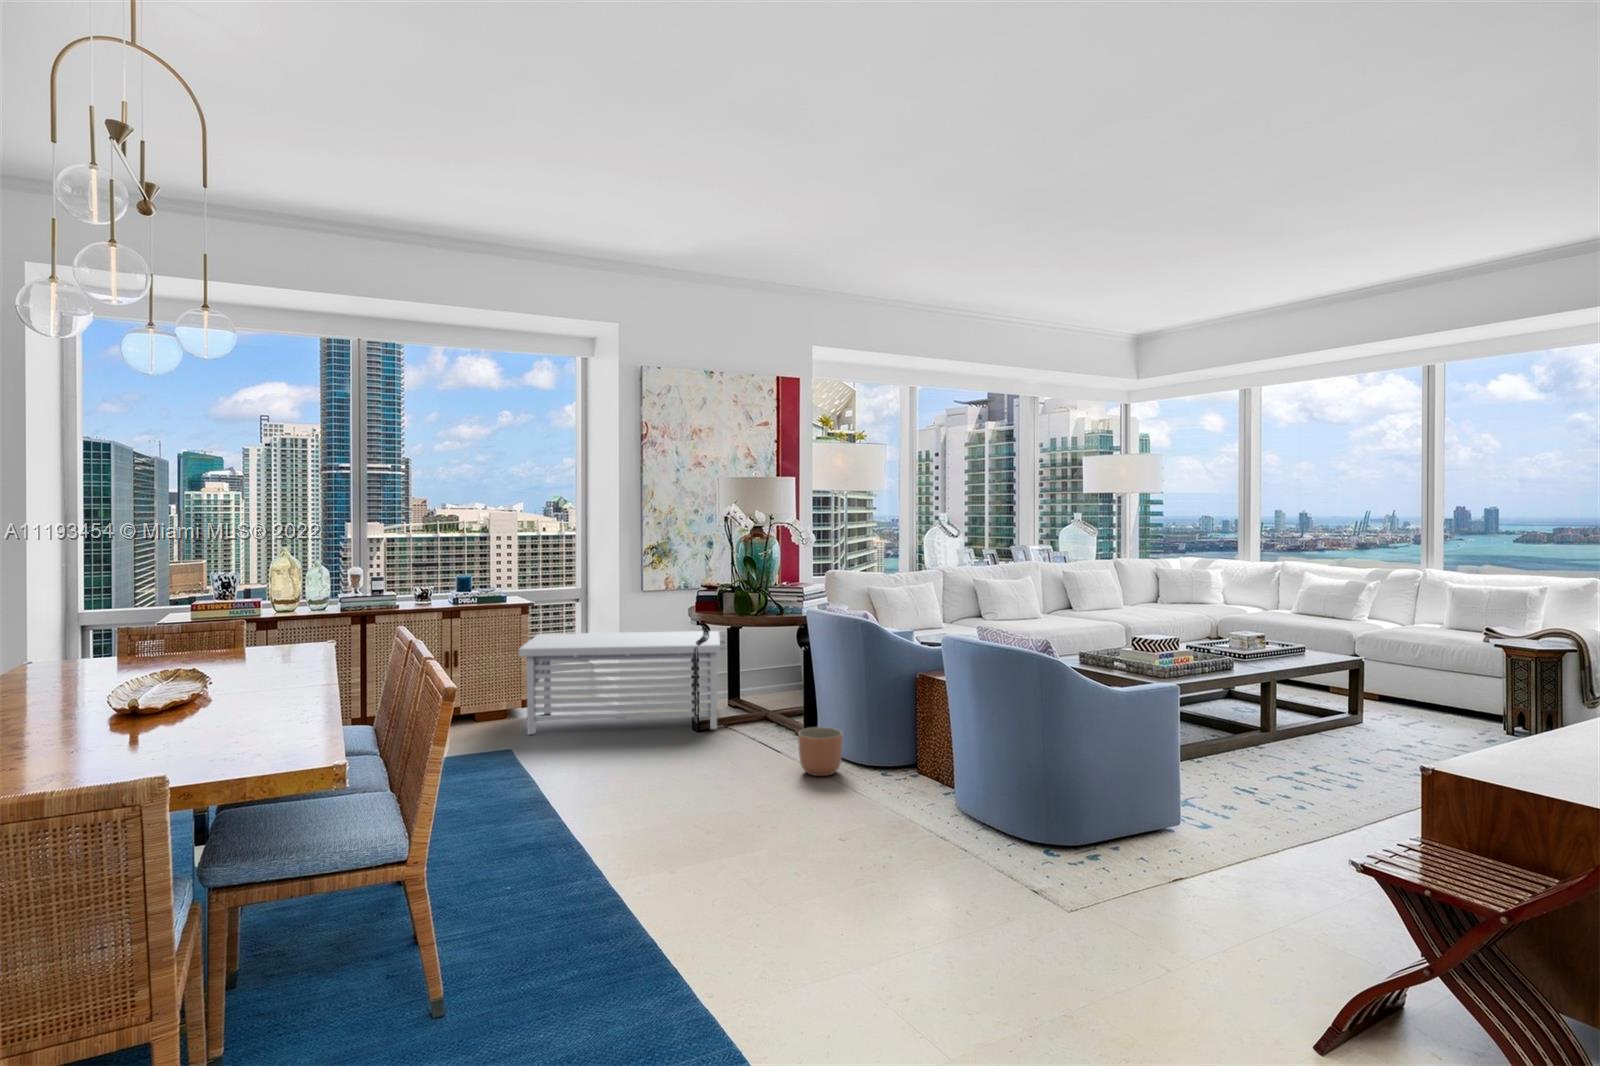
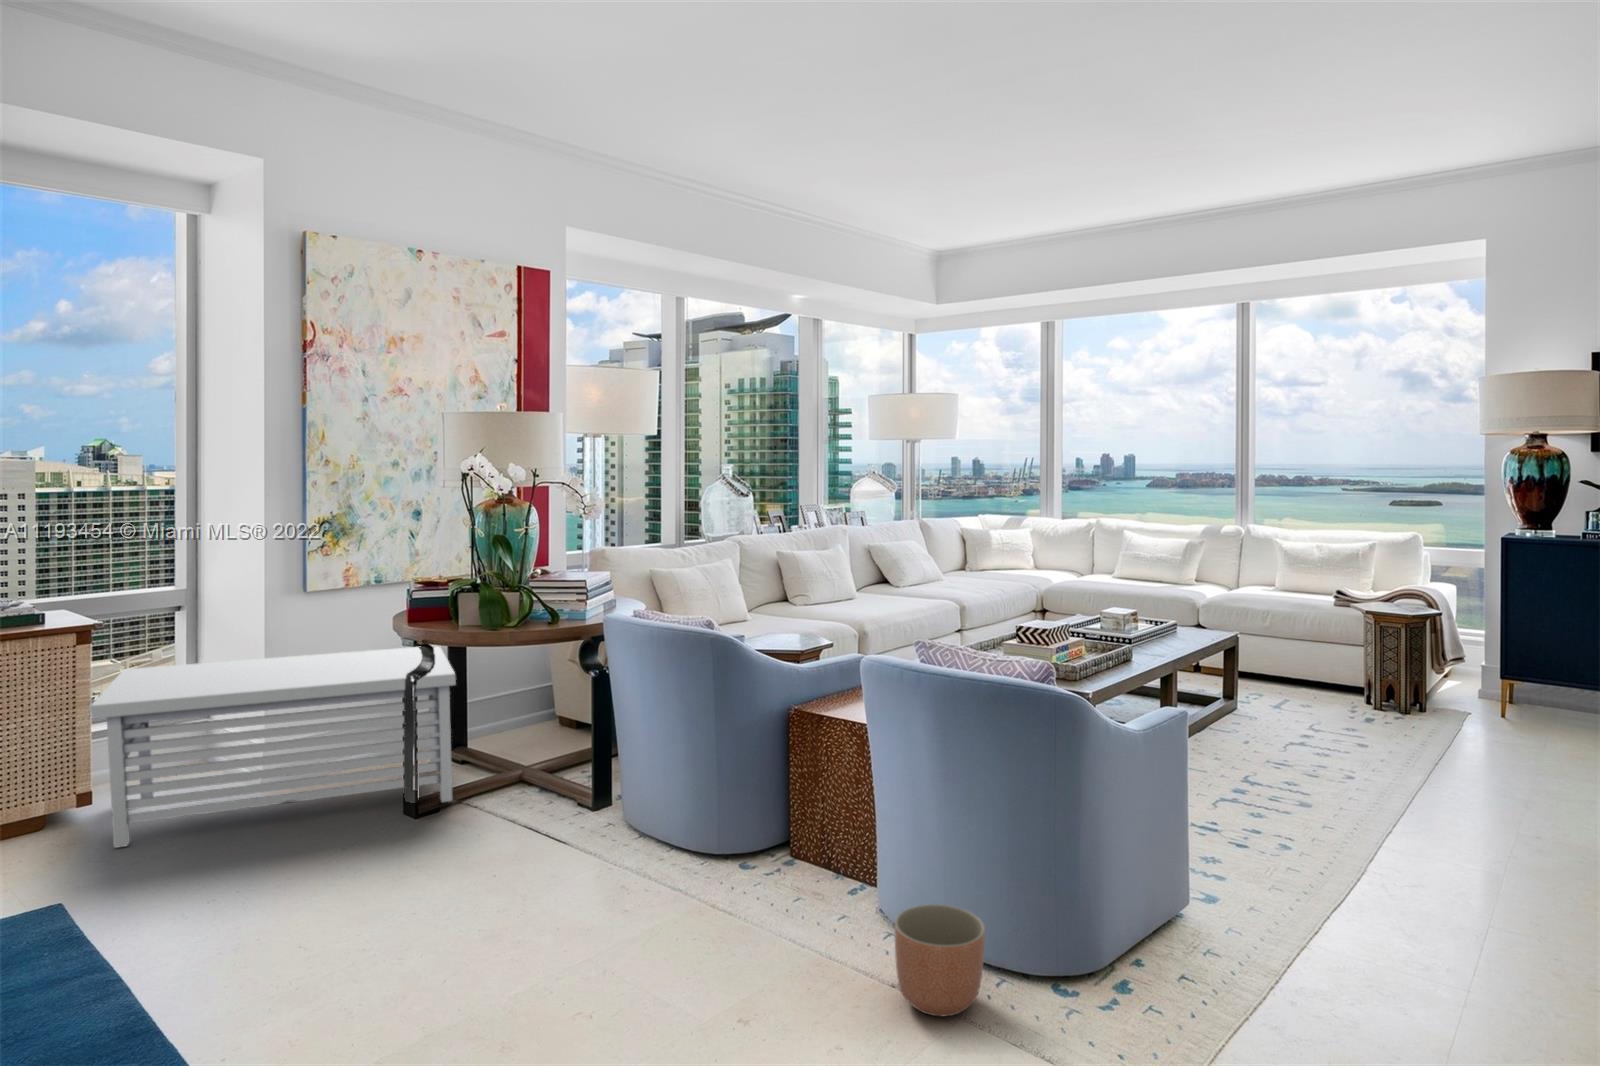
planter: present [798,727,843,776] -> present [895,904,985,1017]

